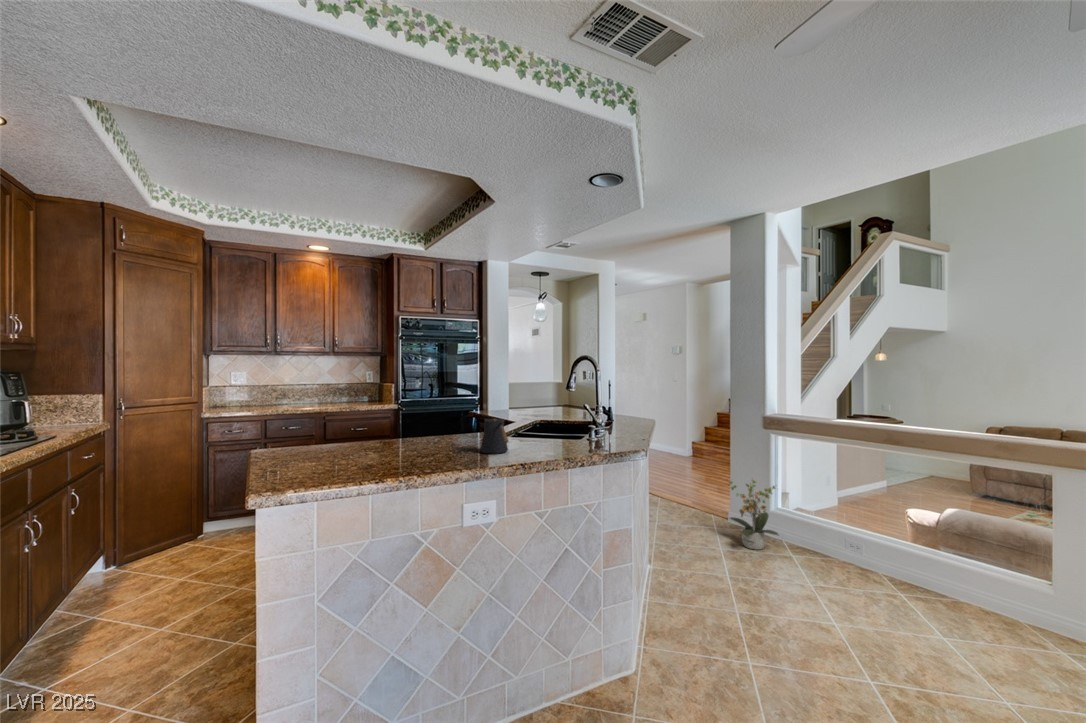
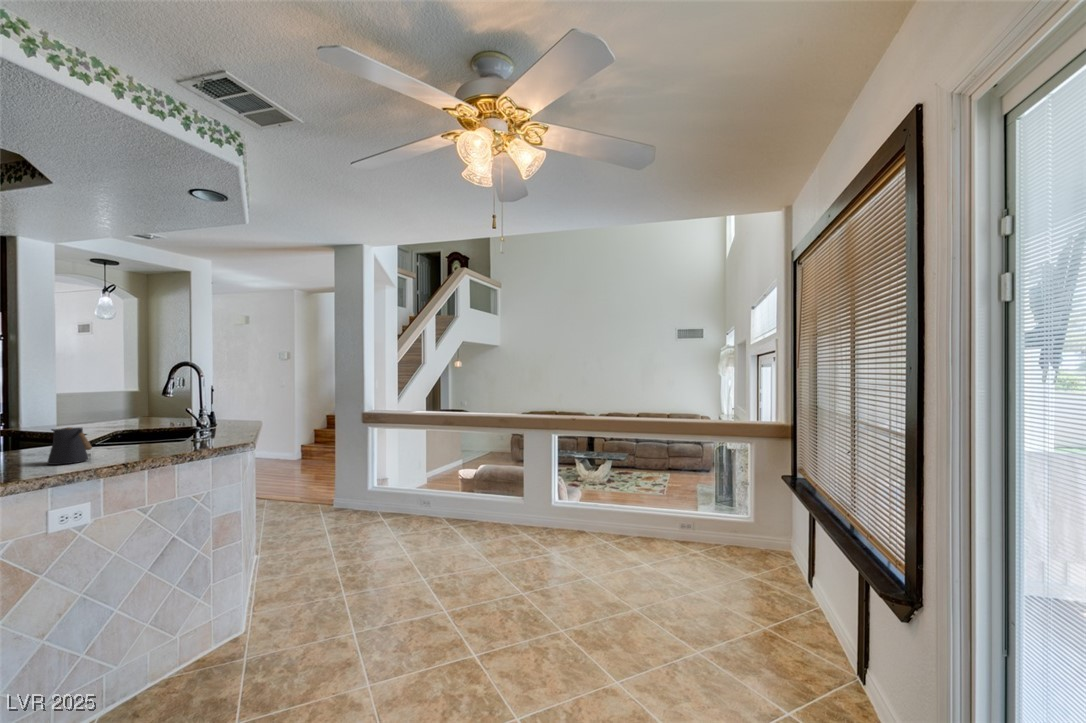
potted plant: present [729,480,779,550] -> none [332,465,376,523]

